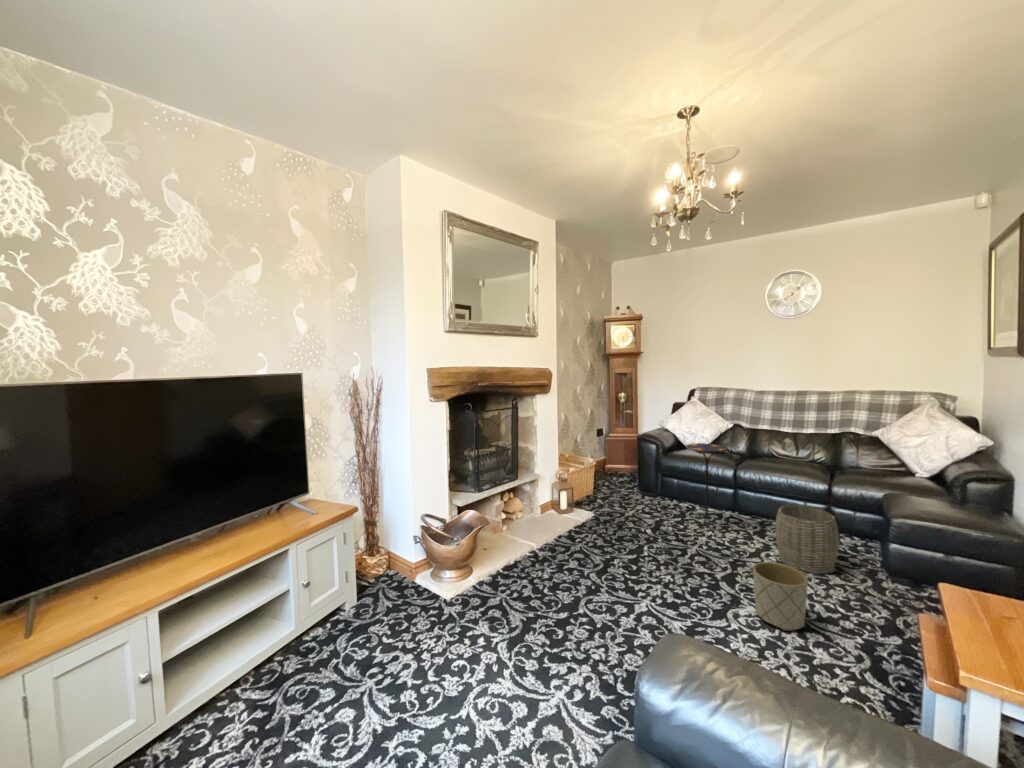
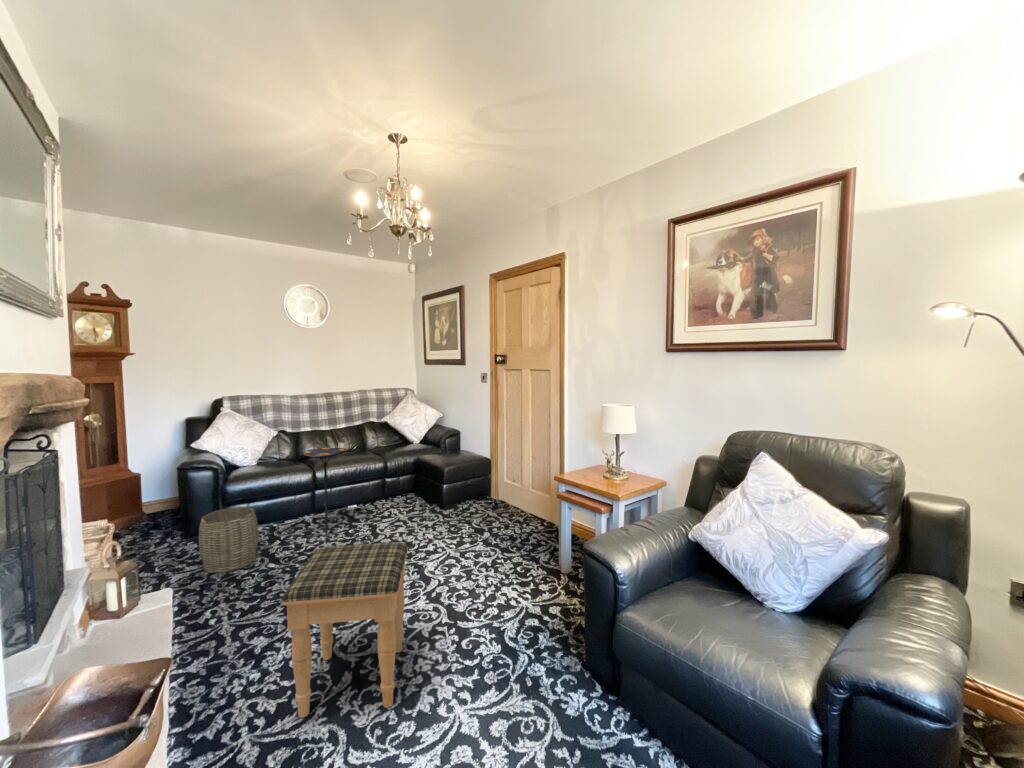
woven basket: present [775,505,839,574] -> present [199,507,258,573]
footstool: none [512,509,615,647] -> present [282,542,408,718]
planter: present [753,562,808,631] -> none [437,517,471,564]

